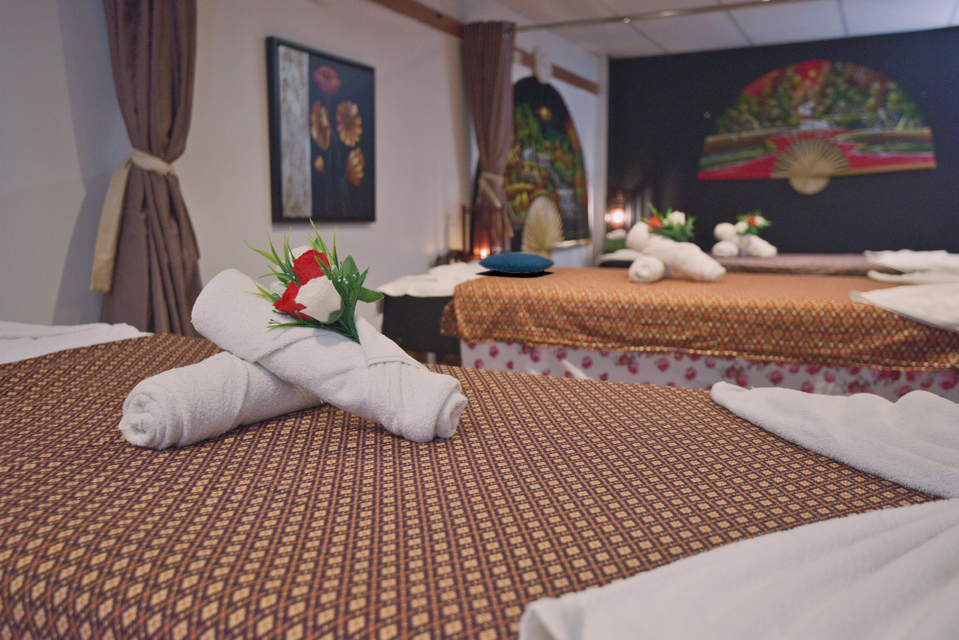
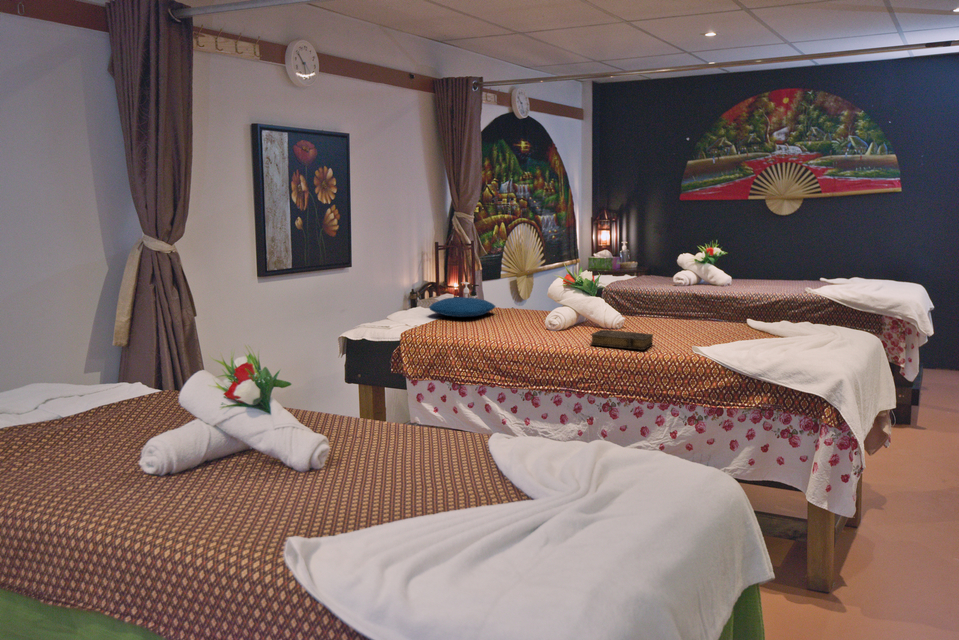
book: none [702,279,778,298] -> present [590,330,653,350]

